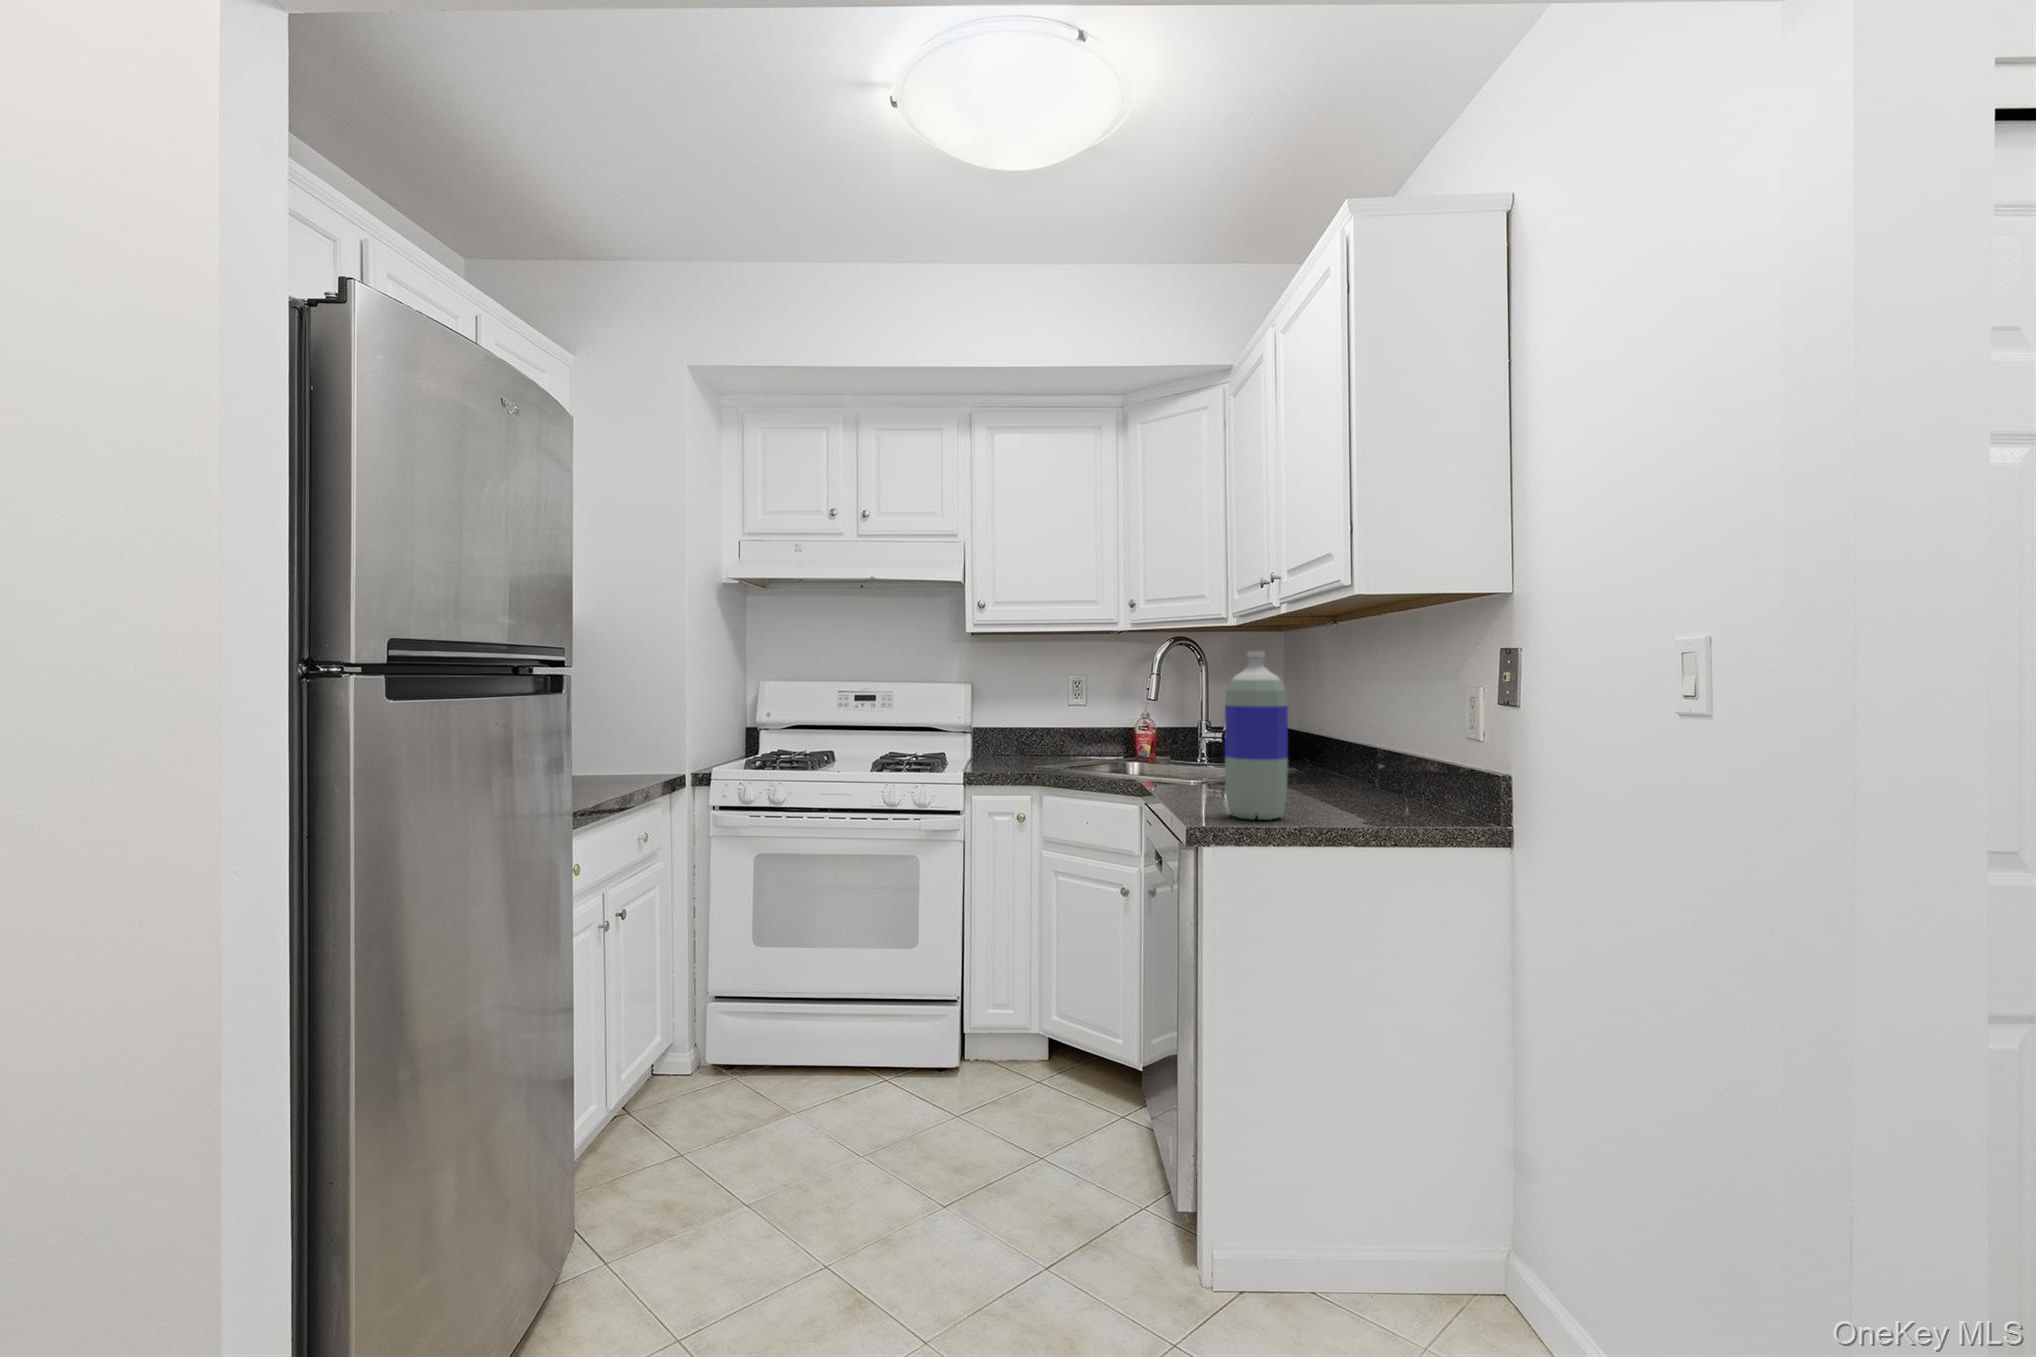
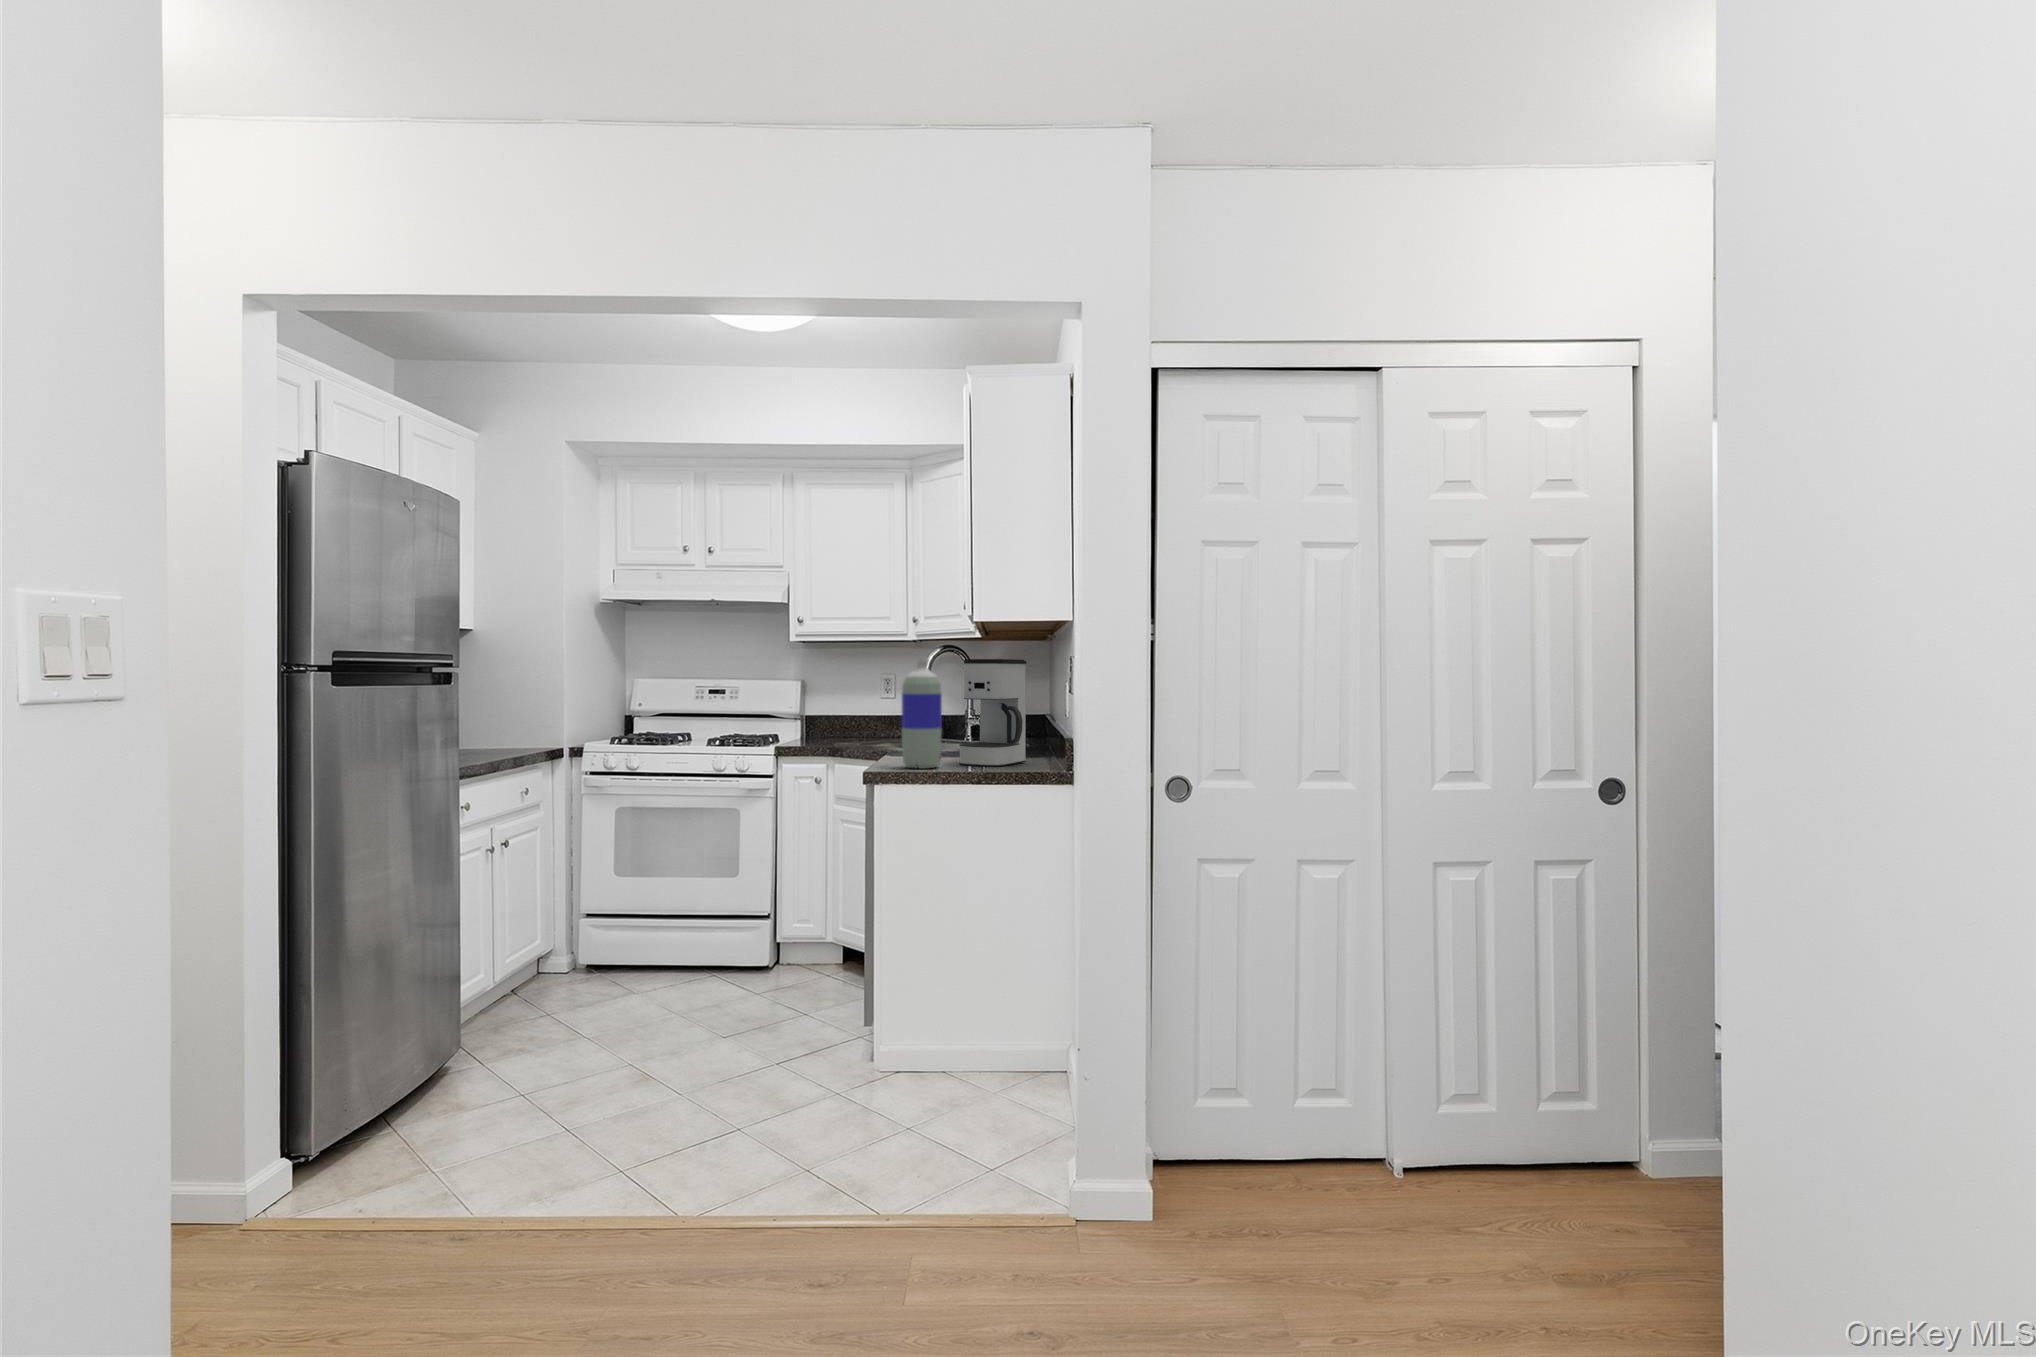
coffee maker: none [1292,653,1391,815] -> present [959,659,1026,767]

